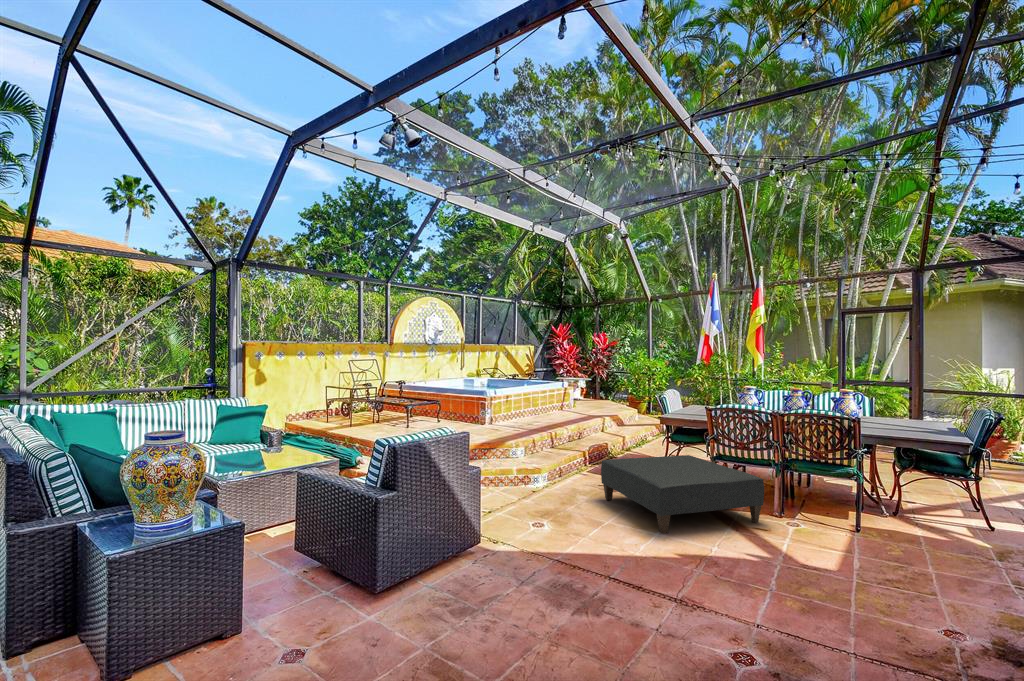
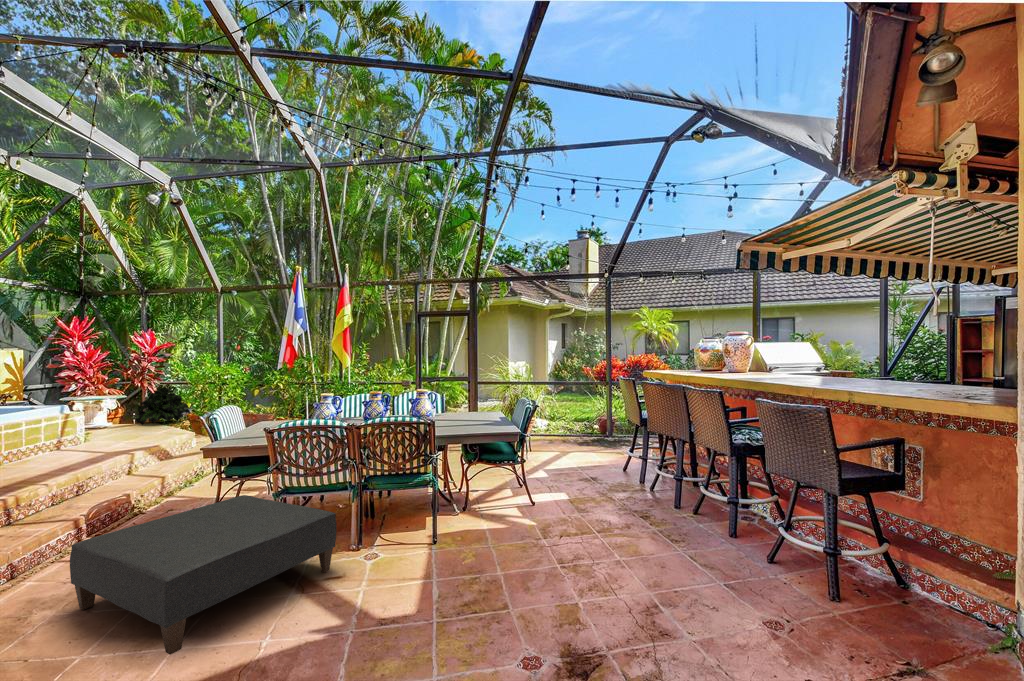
potted plant: none [595,375,629,401] -> present [135,388,190,424]

